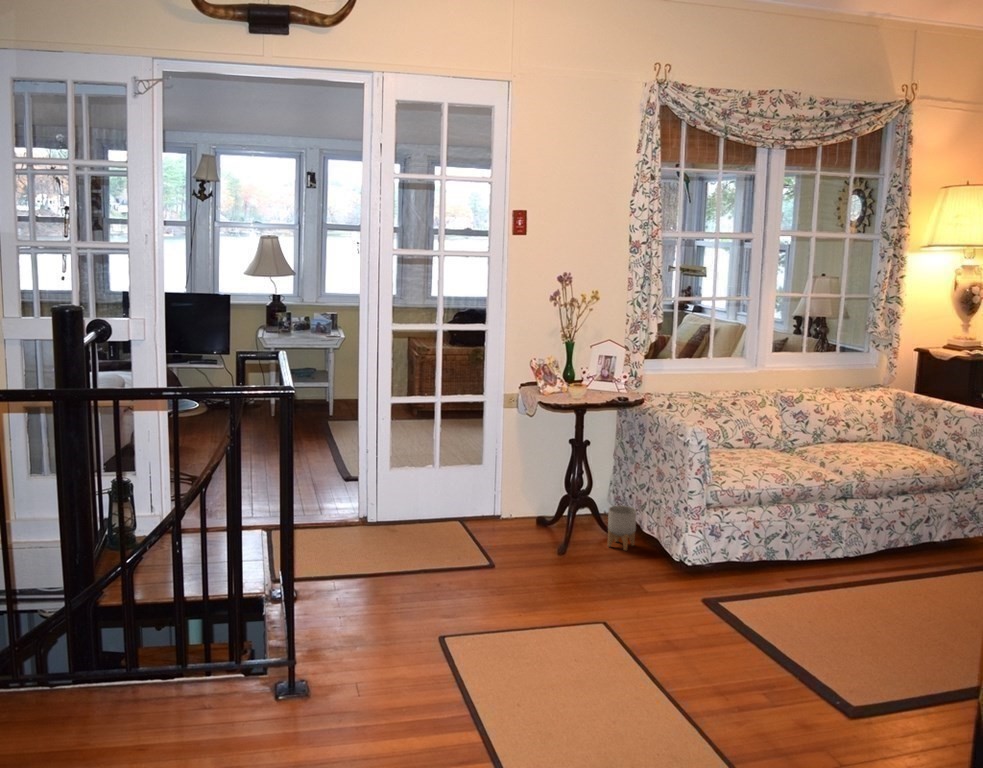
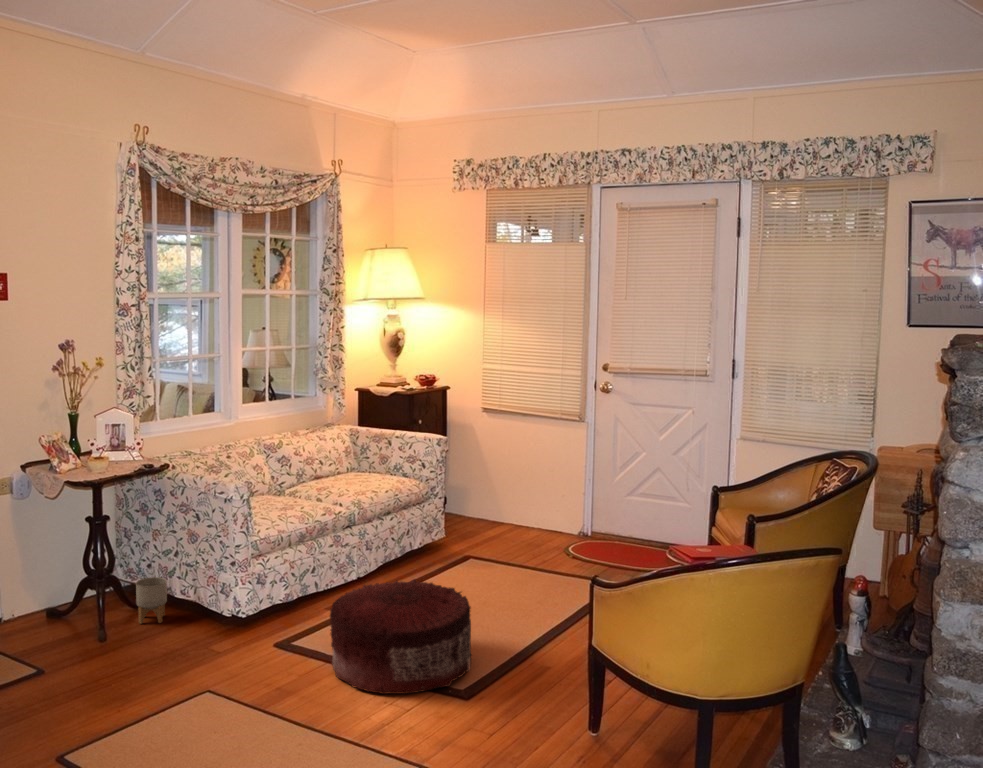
pouf: none [733,561,917,706] -> present [330,579,471,694]

